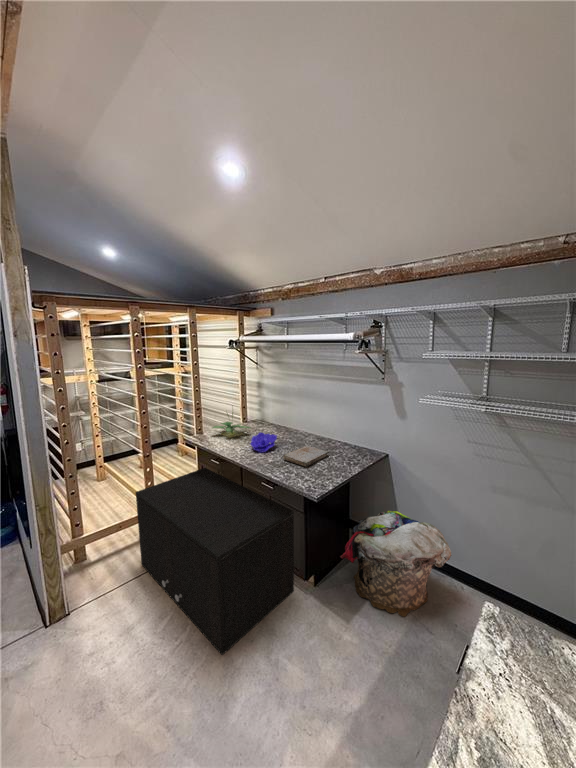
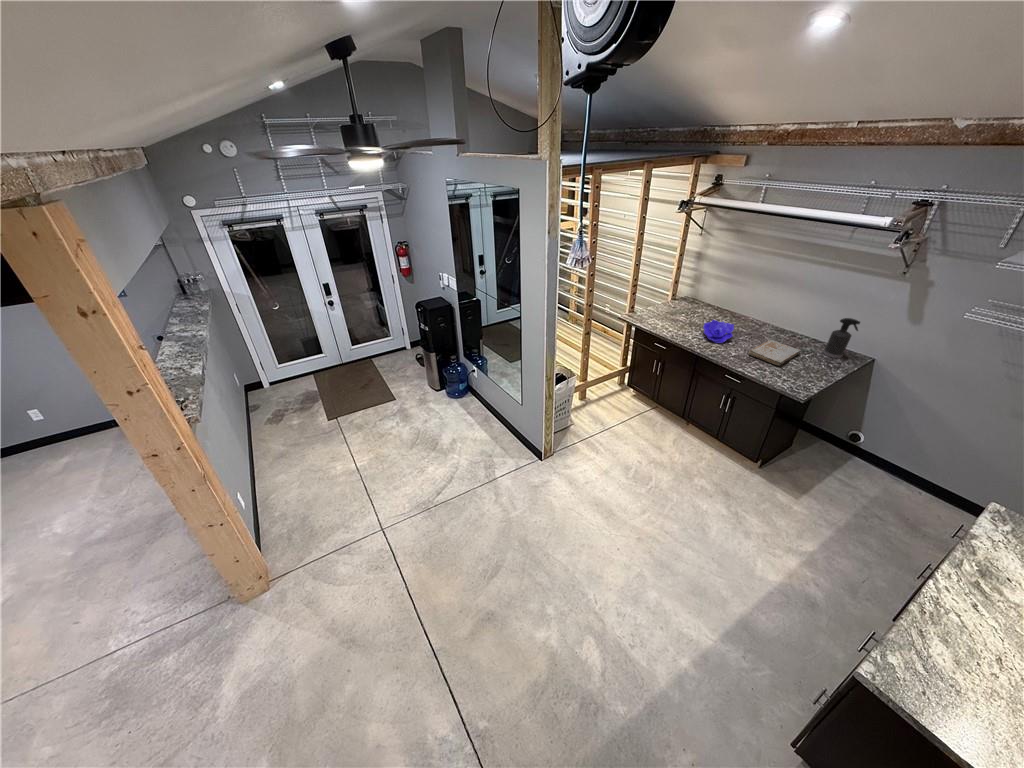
potted plant: present [213,413,250,438] -> none [649,283,694,320]
spray bottle: none [349,419,367,456] -> present [823,318,860,358]
storage cabinet: present [136,468,294,655] -> none [588,350,762,504]
laundry basket: present [340,511,451,617] -> none [792,416,929,507]

